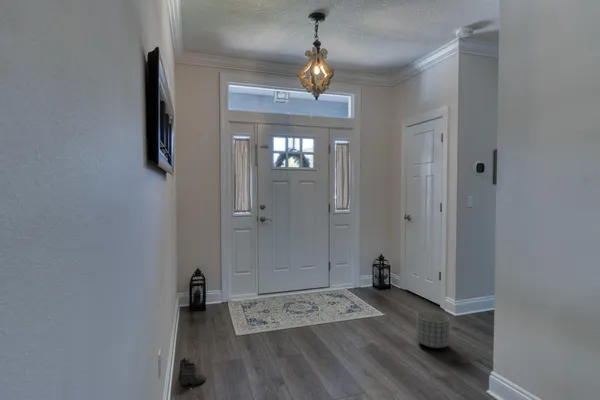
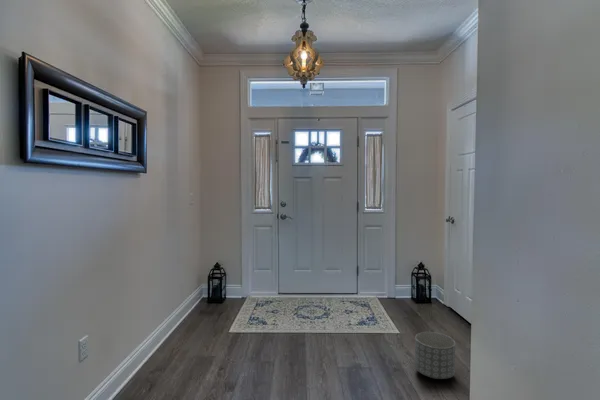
boots: present [178,358,206,386] -> none [147,347,172,378]

